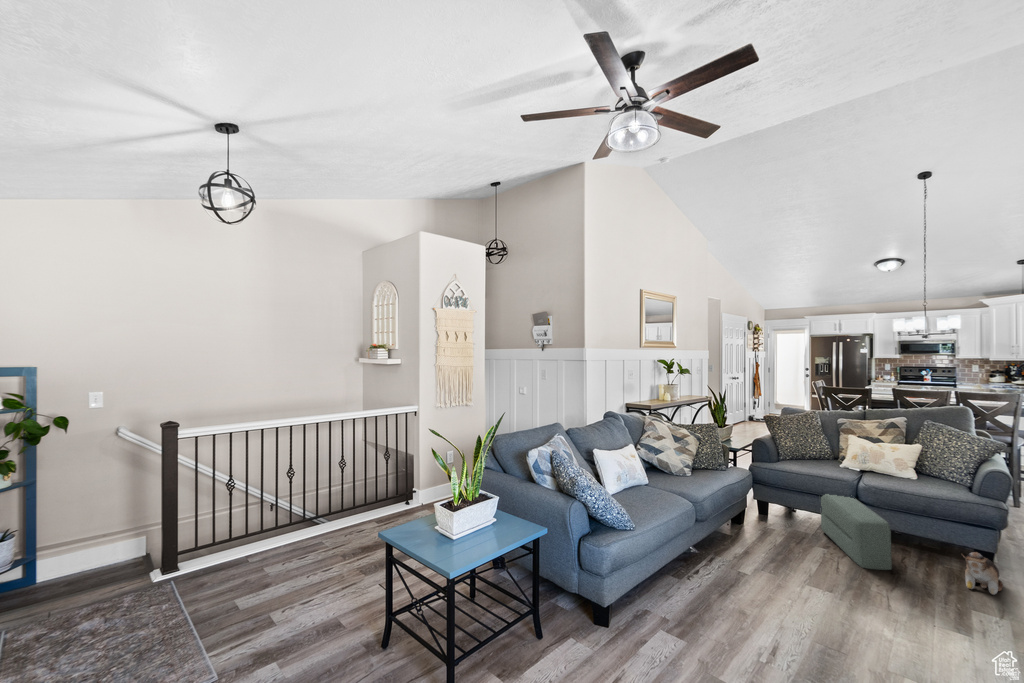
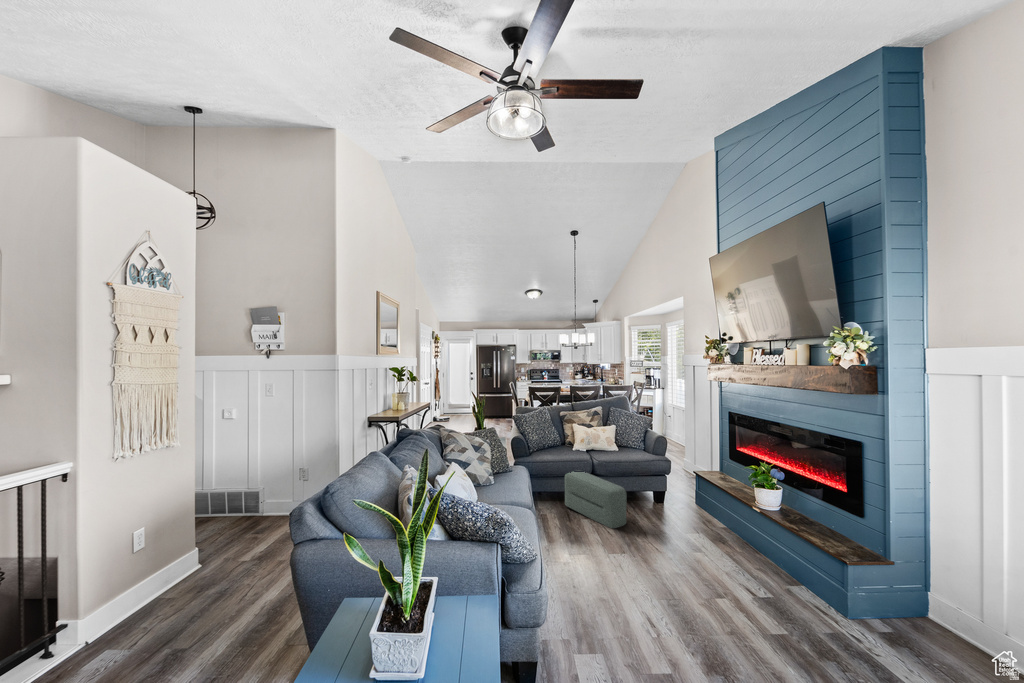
plush toy: present [964,552,1003,594] -> none [662,495,681,523]

